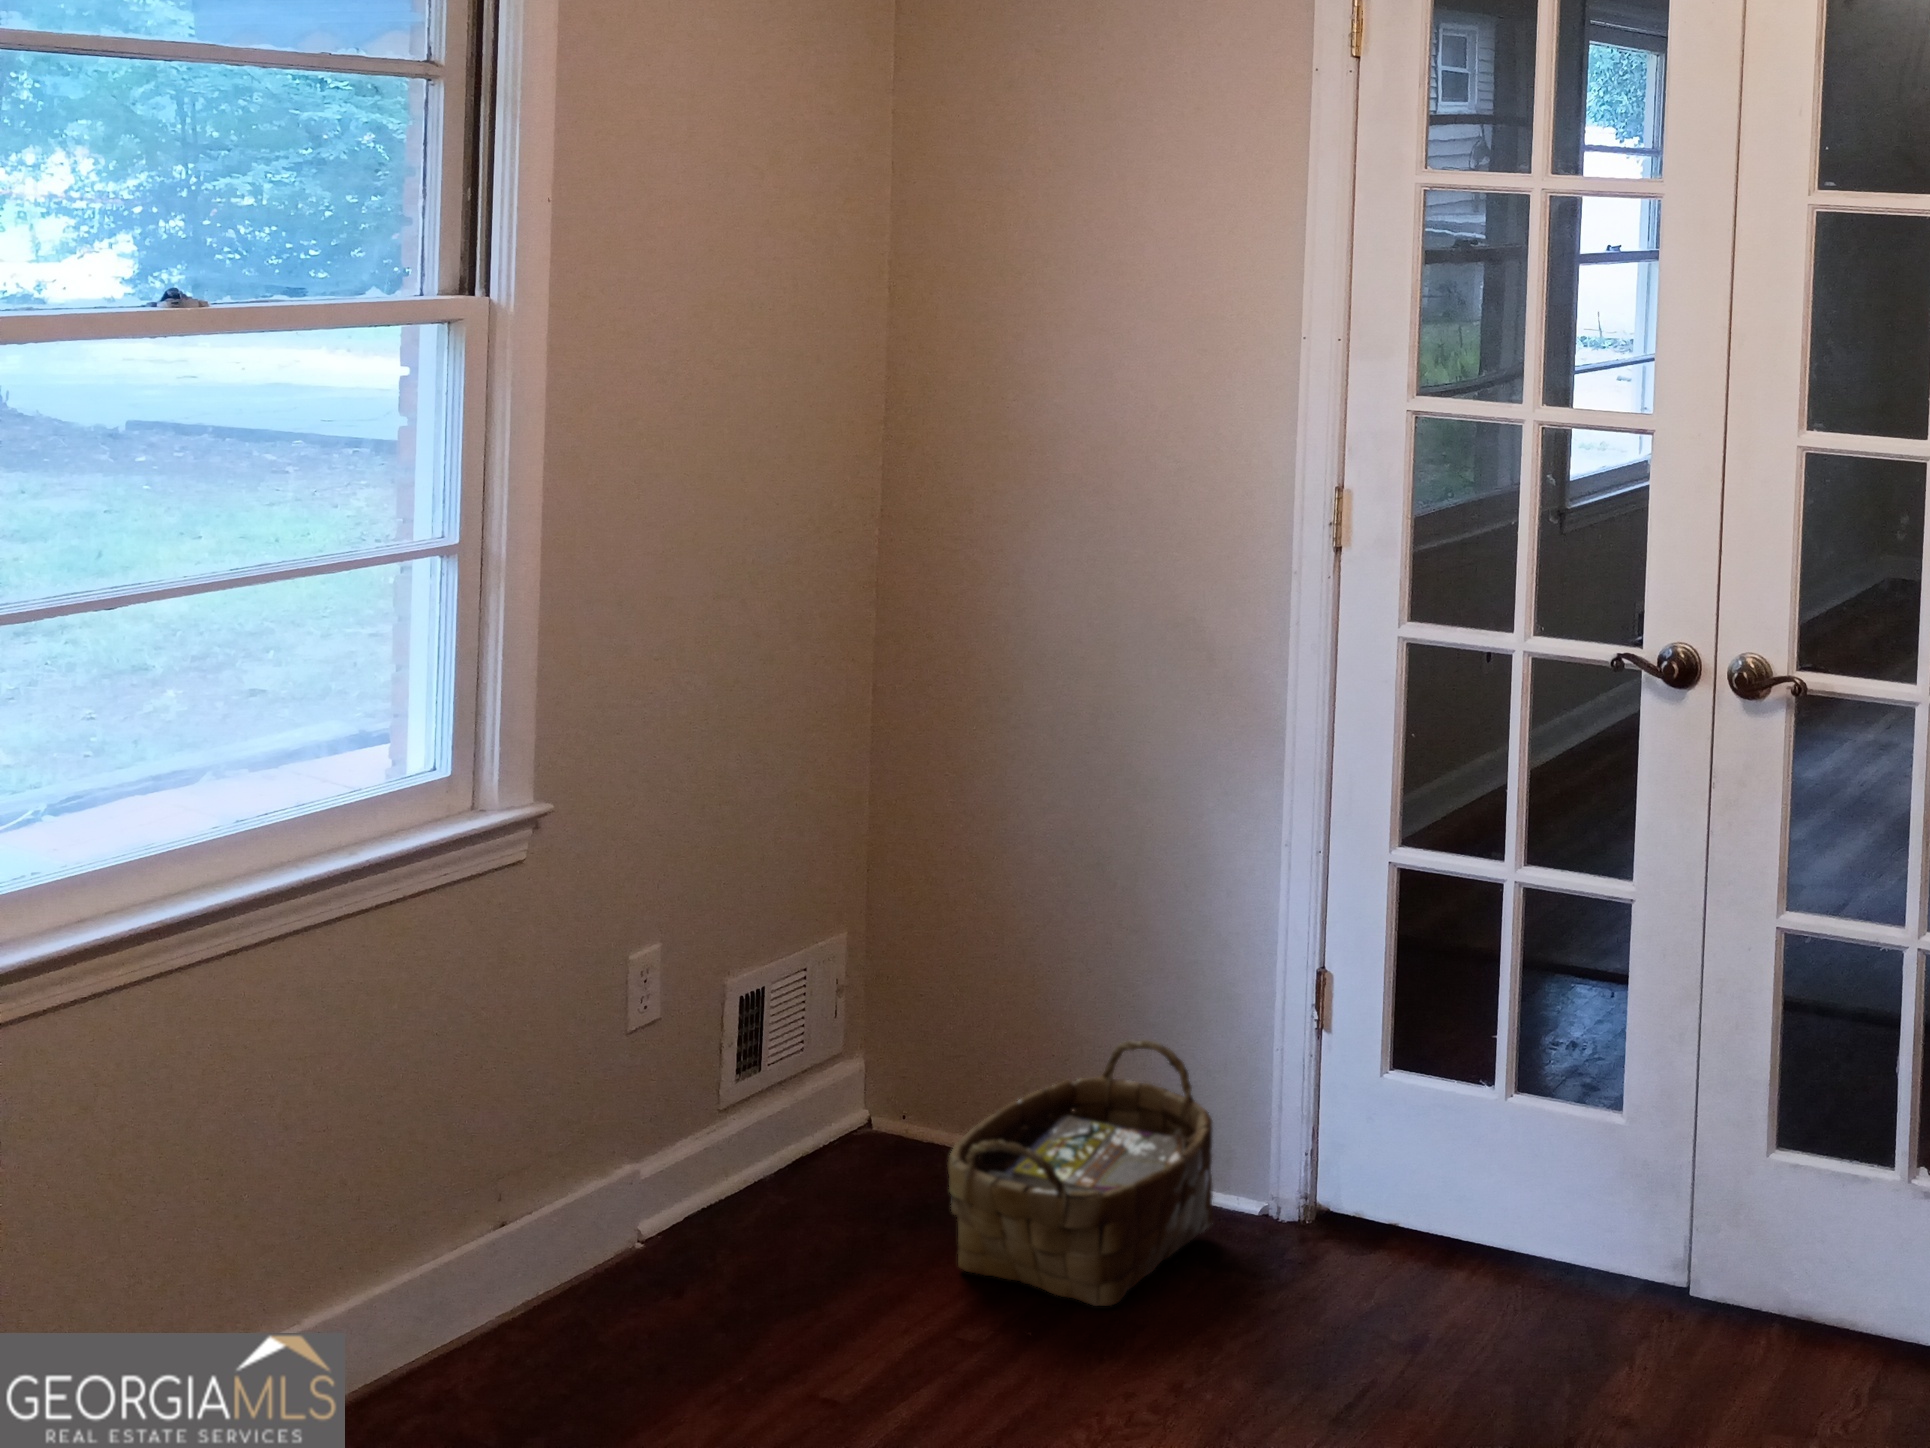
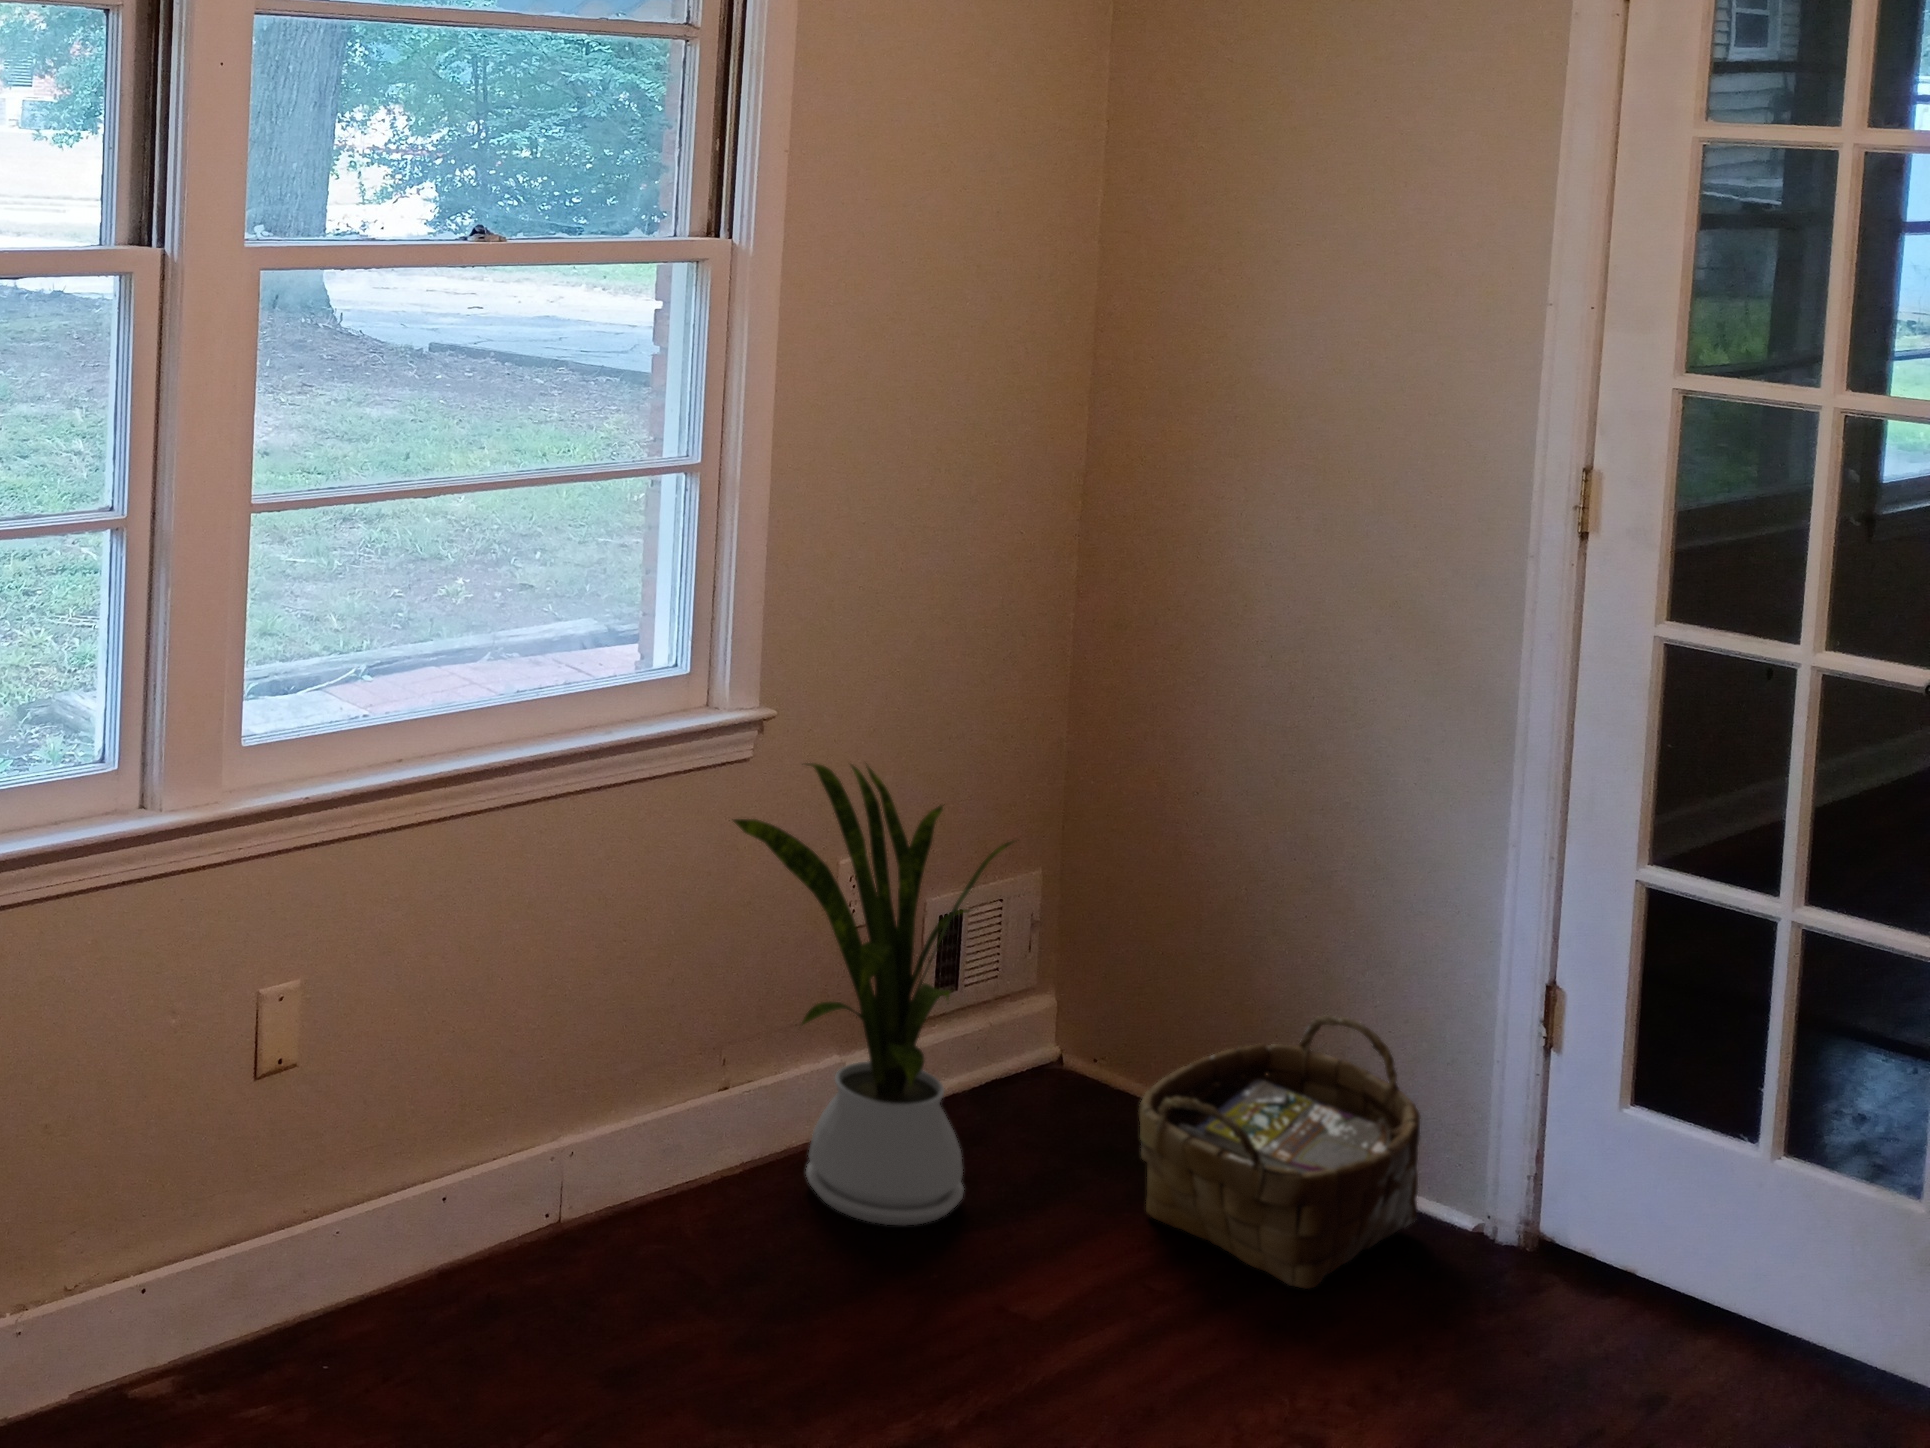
house plant: none [502,843,822,1332] -> present [733,764,1013,1225]

